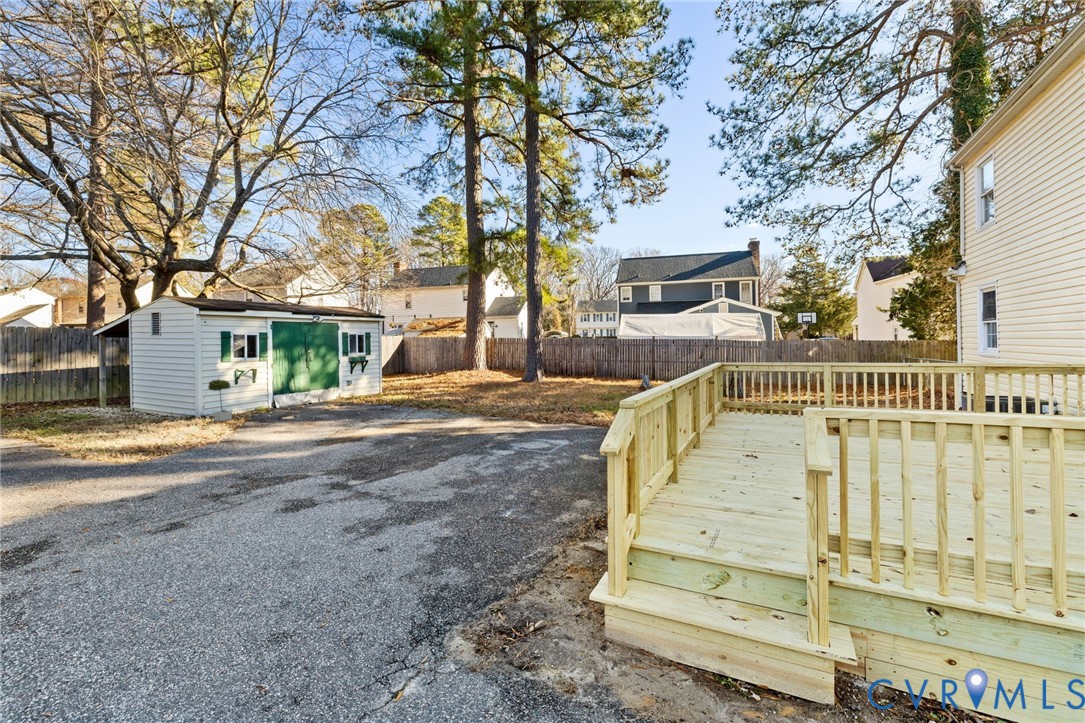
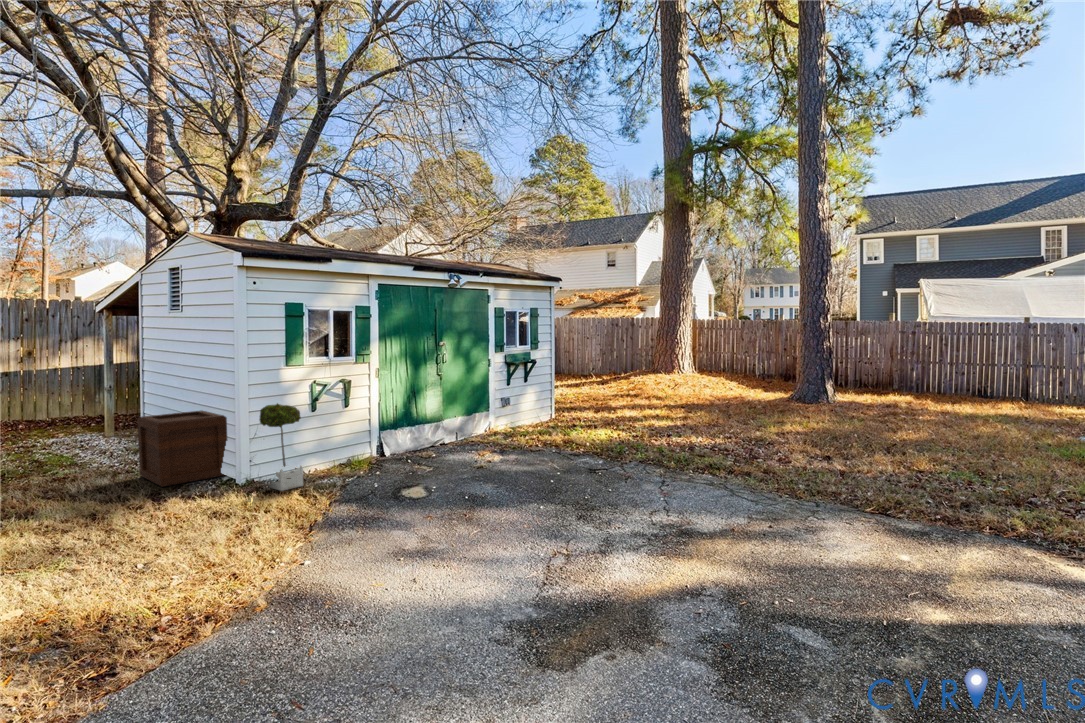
wooden crate: none [139,386,191,420] -> present [137,411,227,487]

